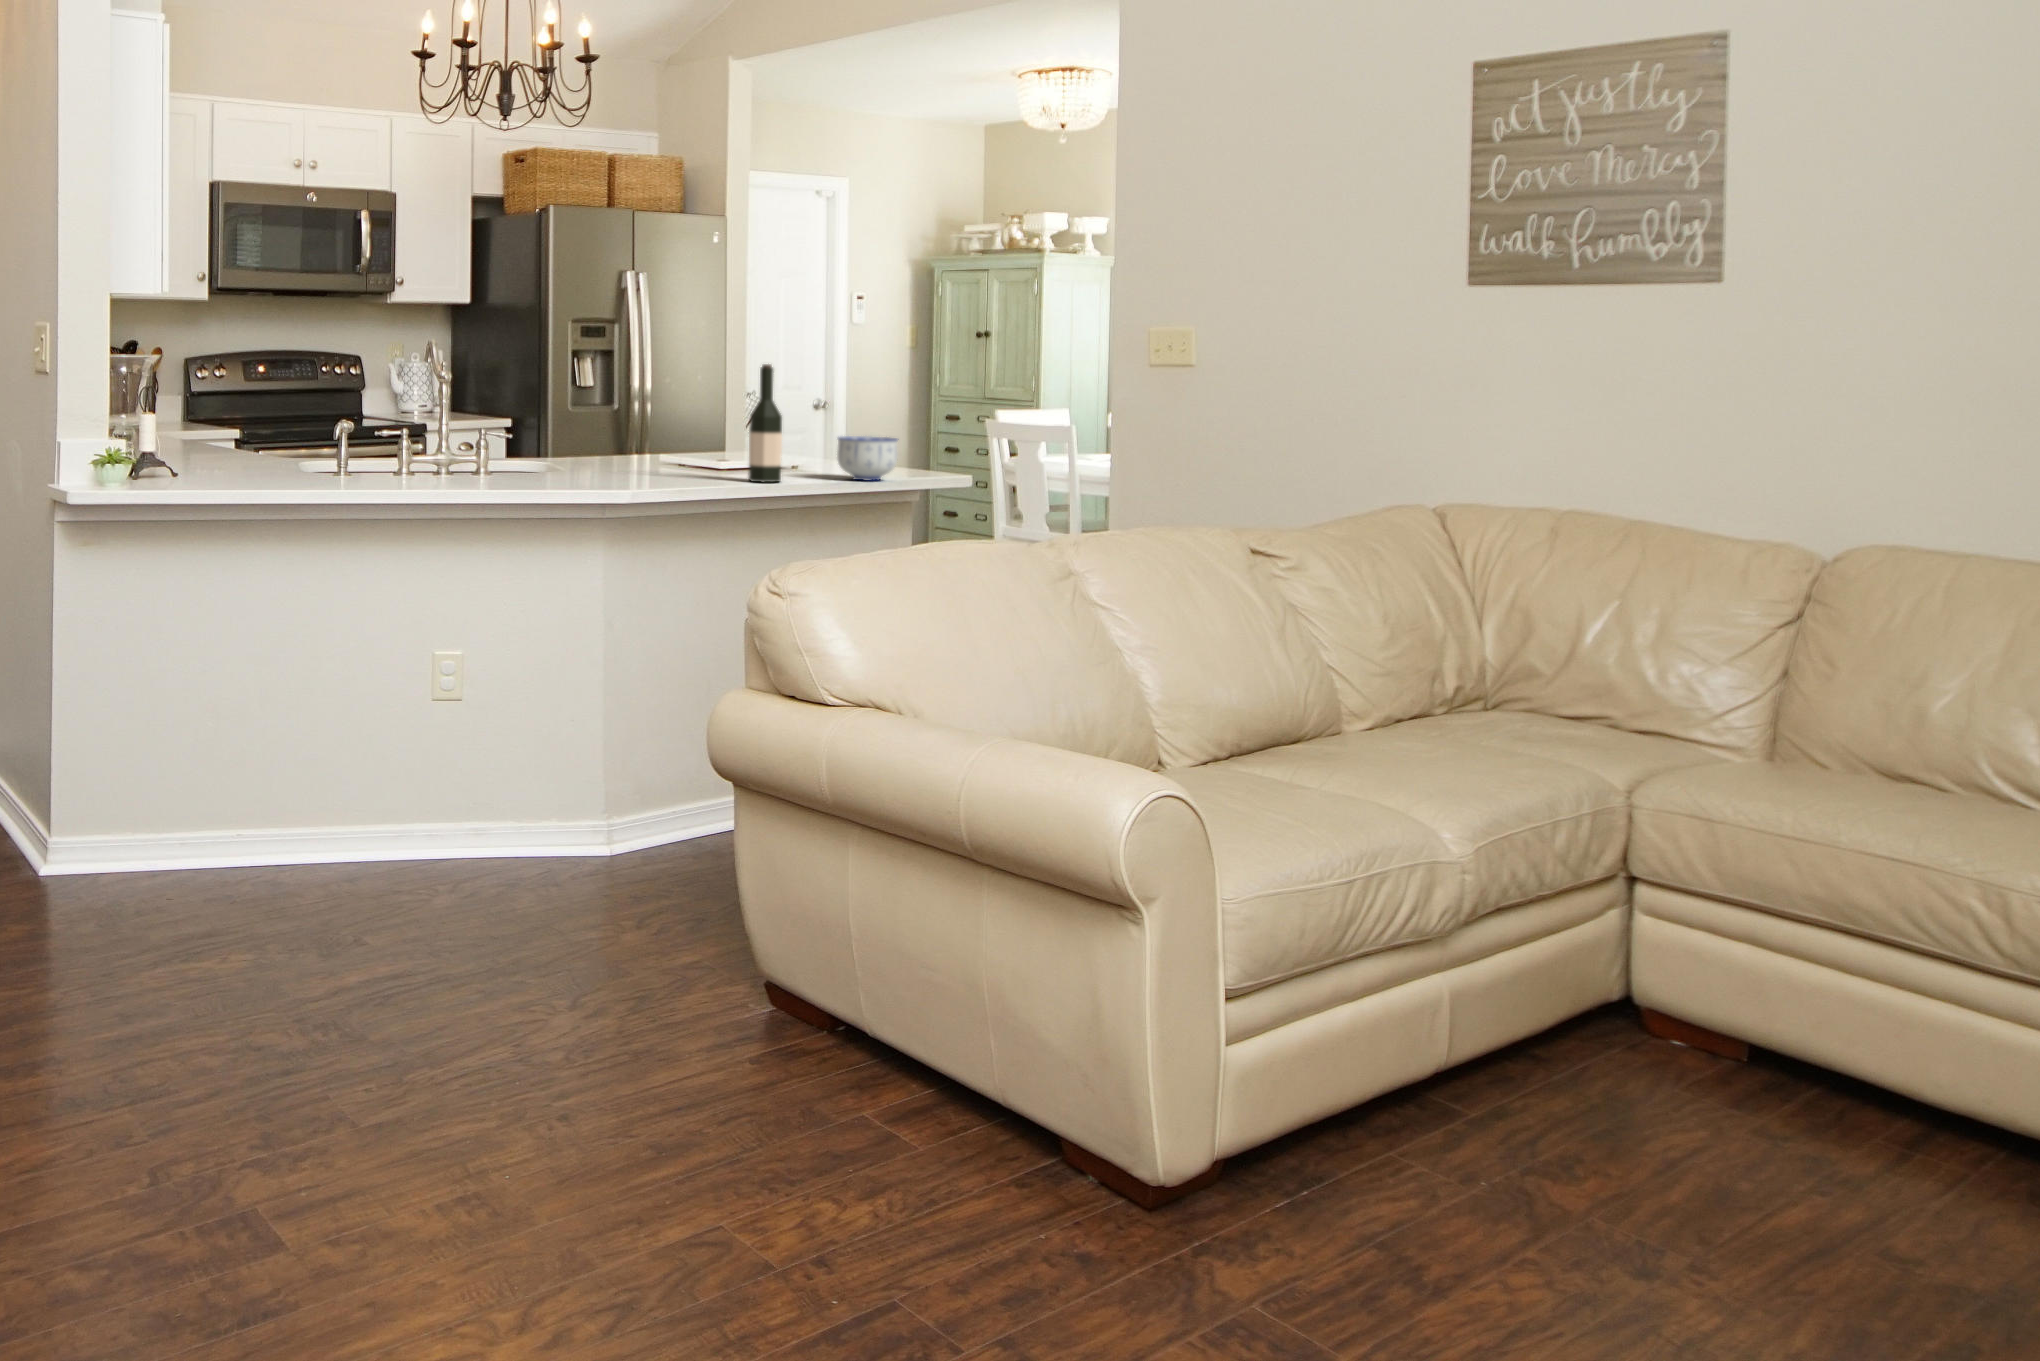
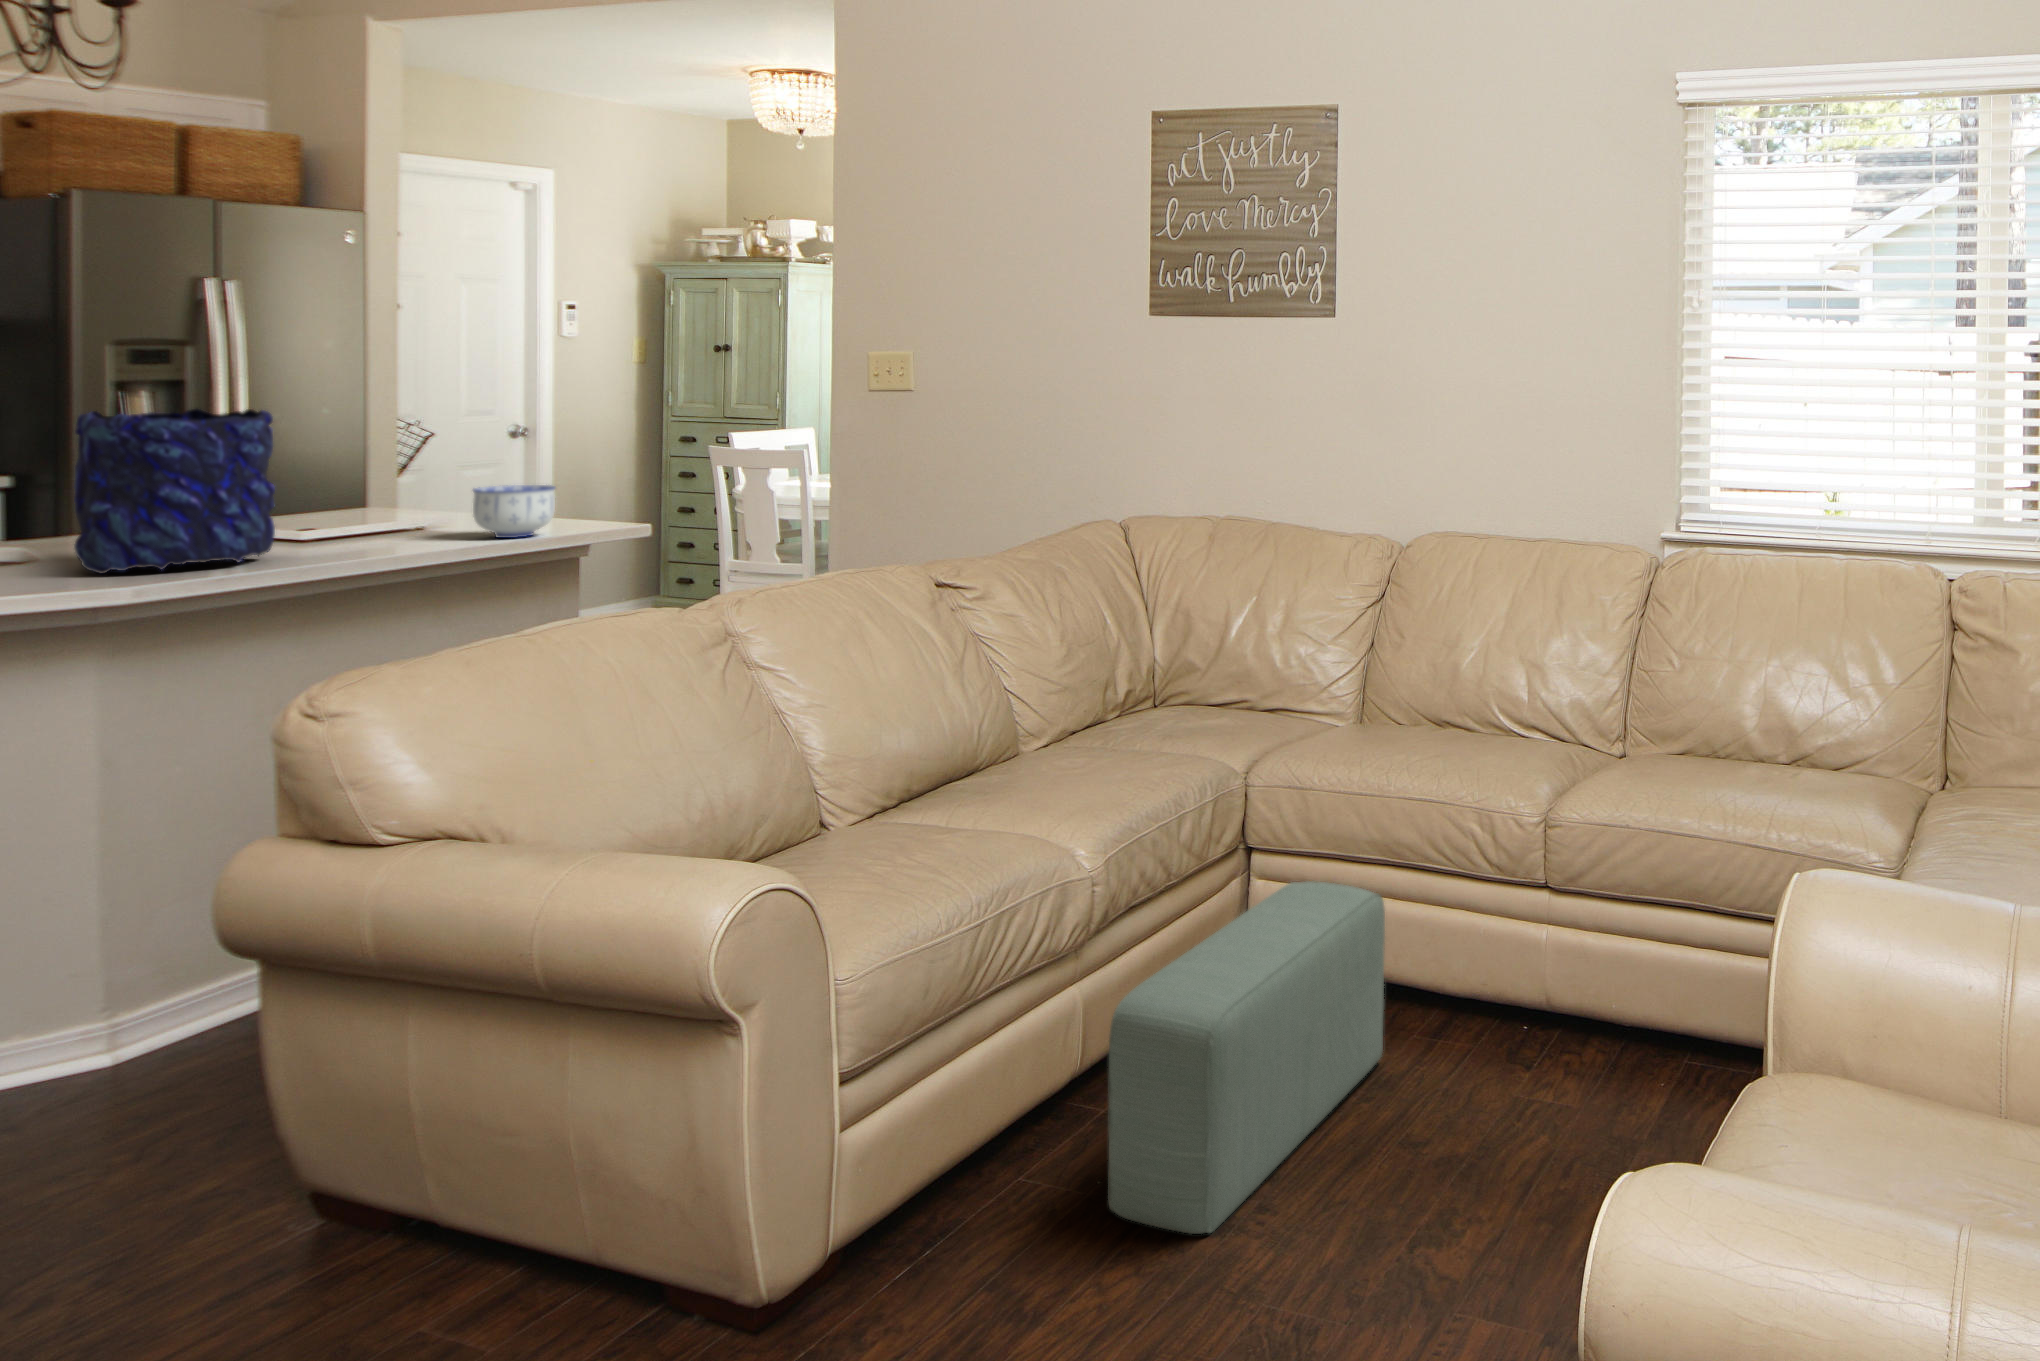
vase: none [595,362,713,484] -> present [74,409,275,573]
wine bottle: present [748,364,782,483] -> none [337,407,387,553]
pouf: none [1499,927,1847,1286] -> present [1108,881,1385,1234]

